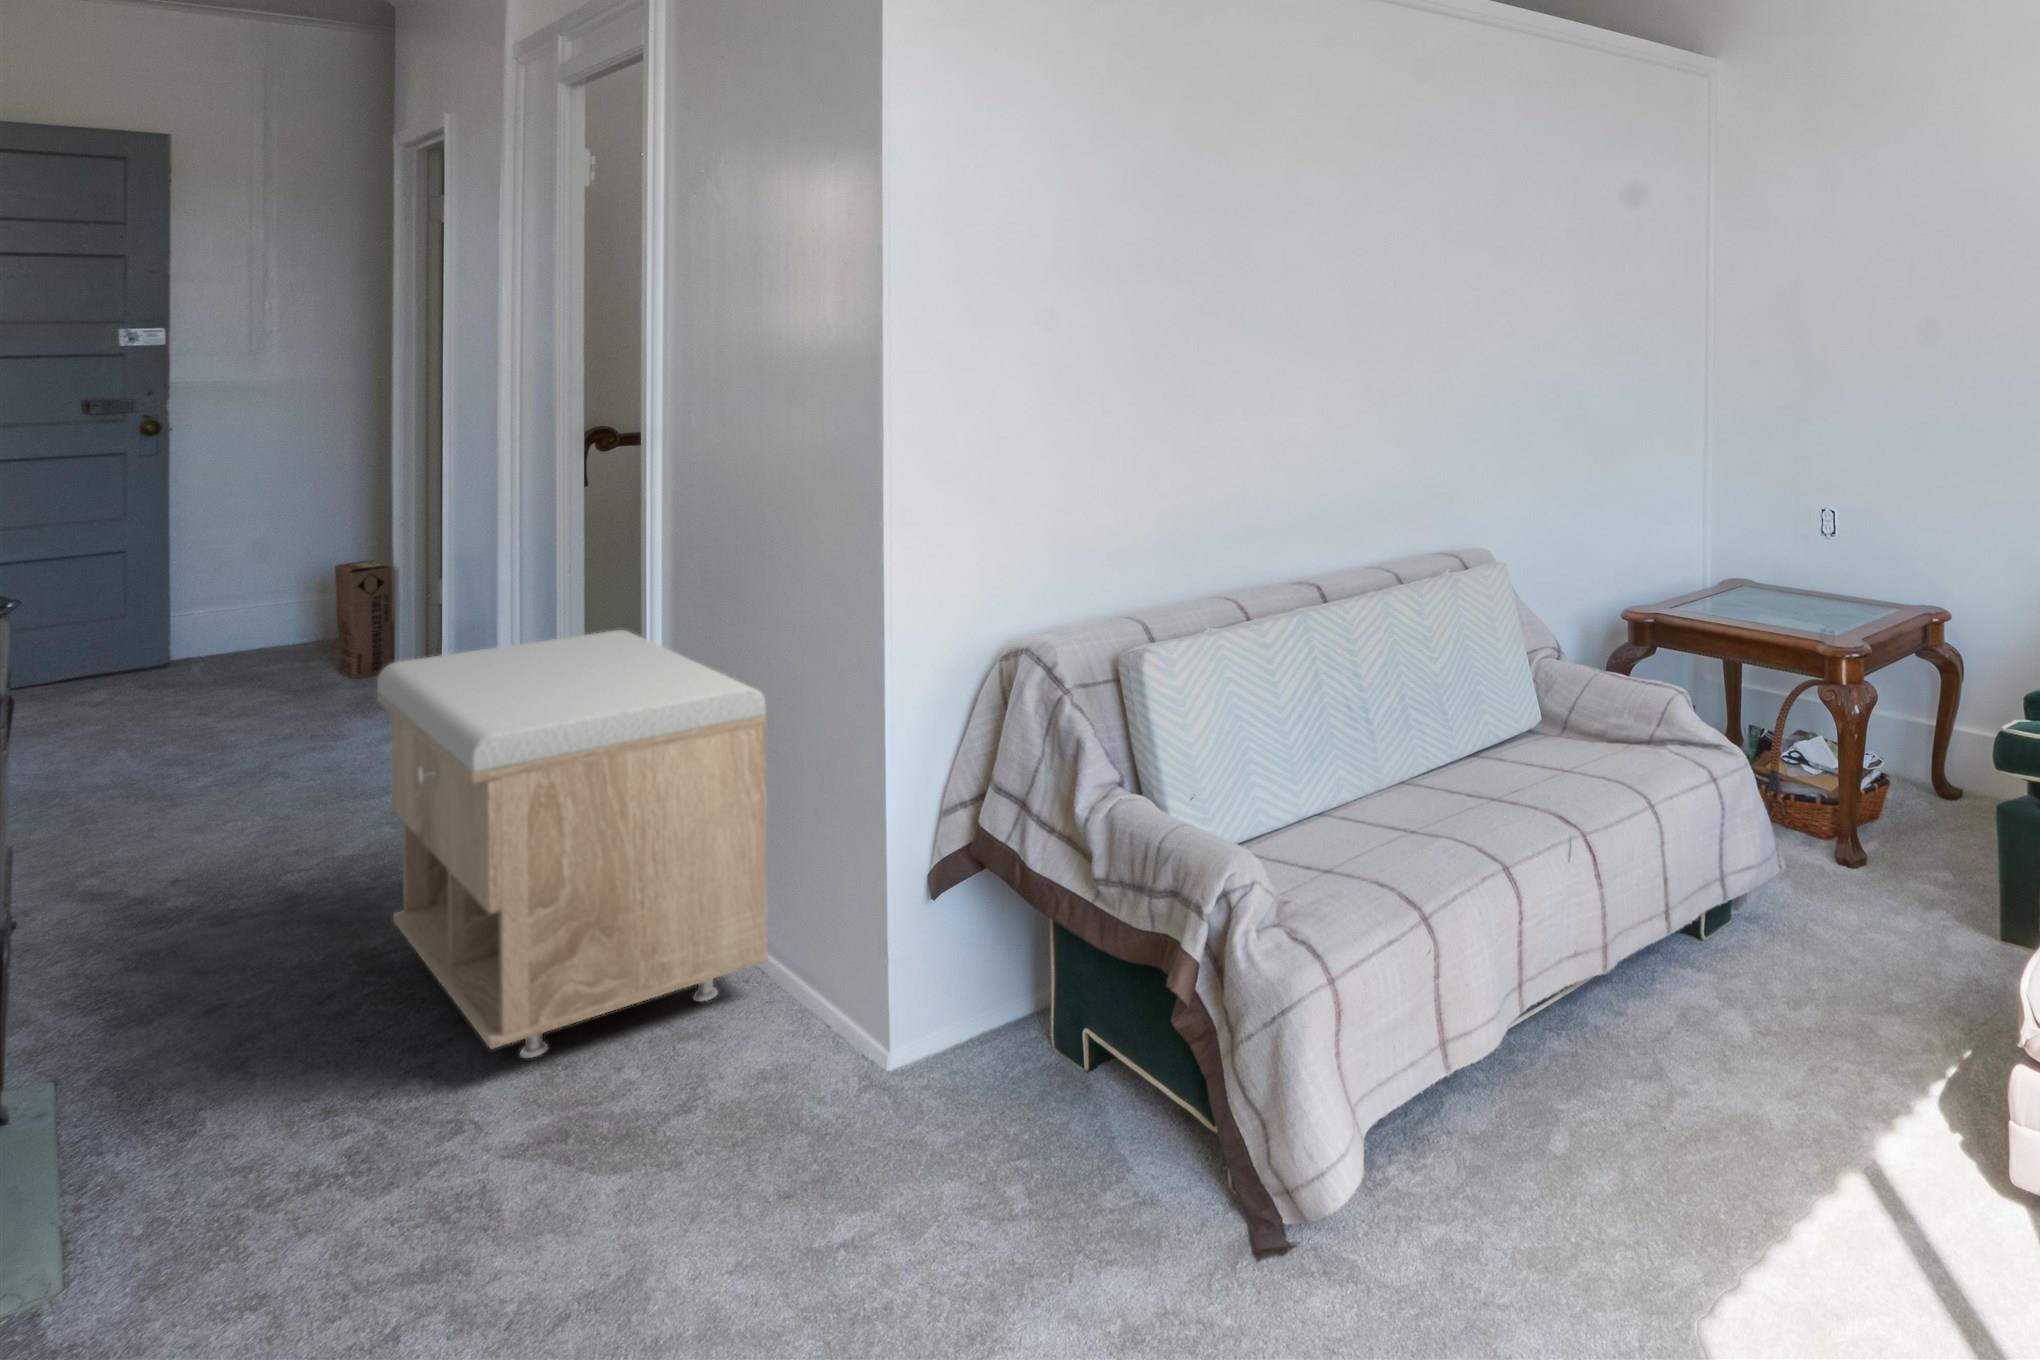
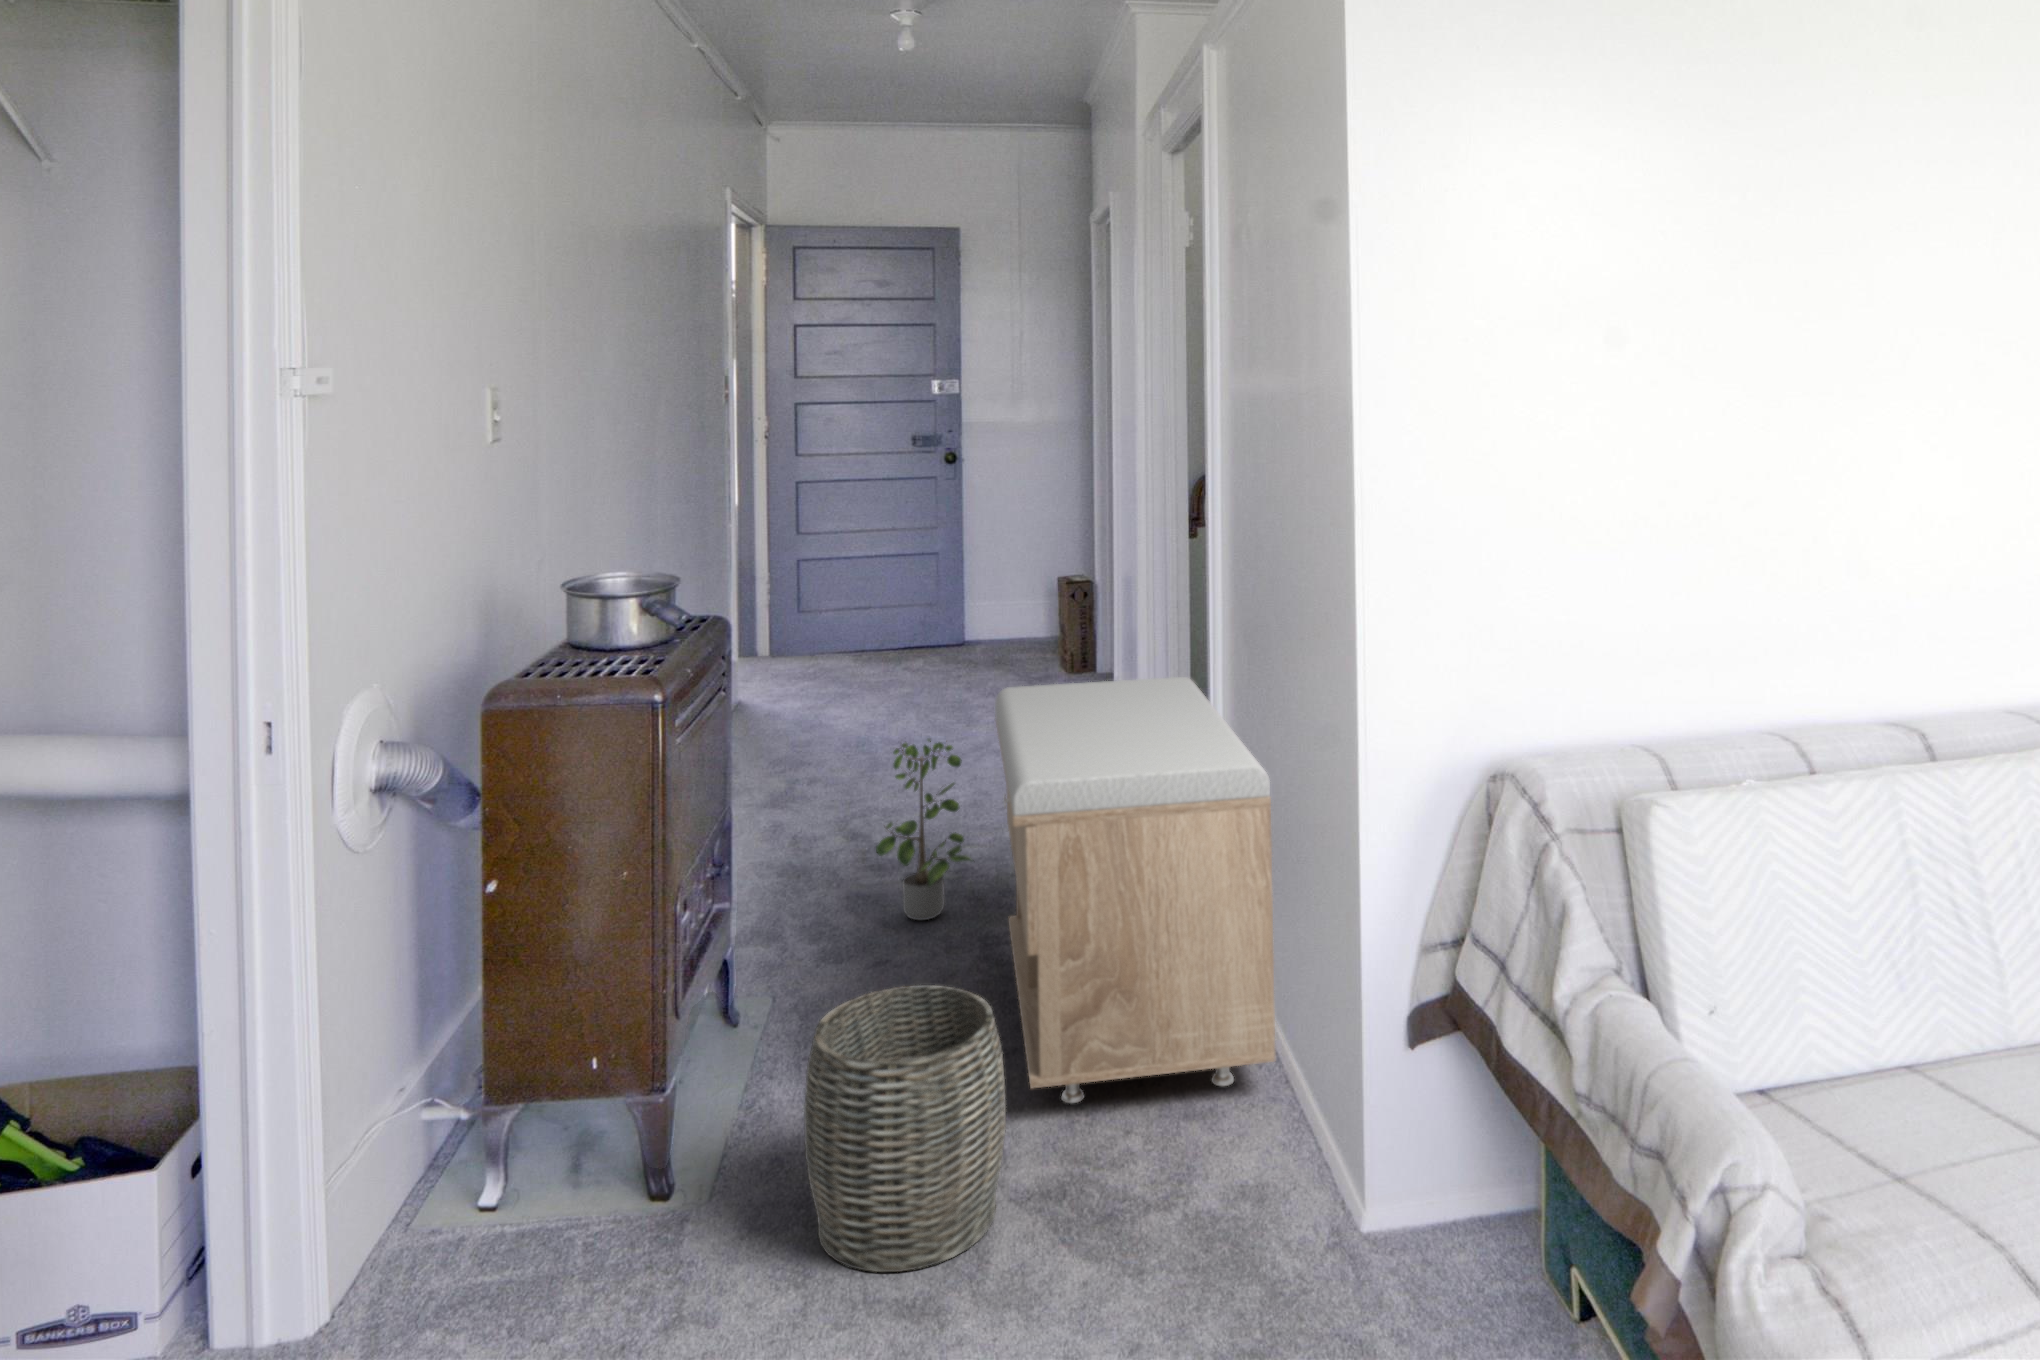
potted plant: none [176,733,336,950] -> present [876,739,972,920]
woven basket: none [218,956,490,1264] -> present [804,985,1006,1272]

